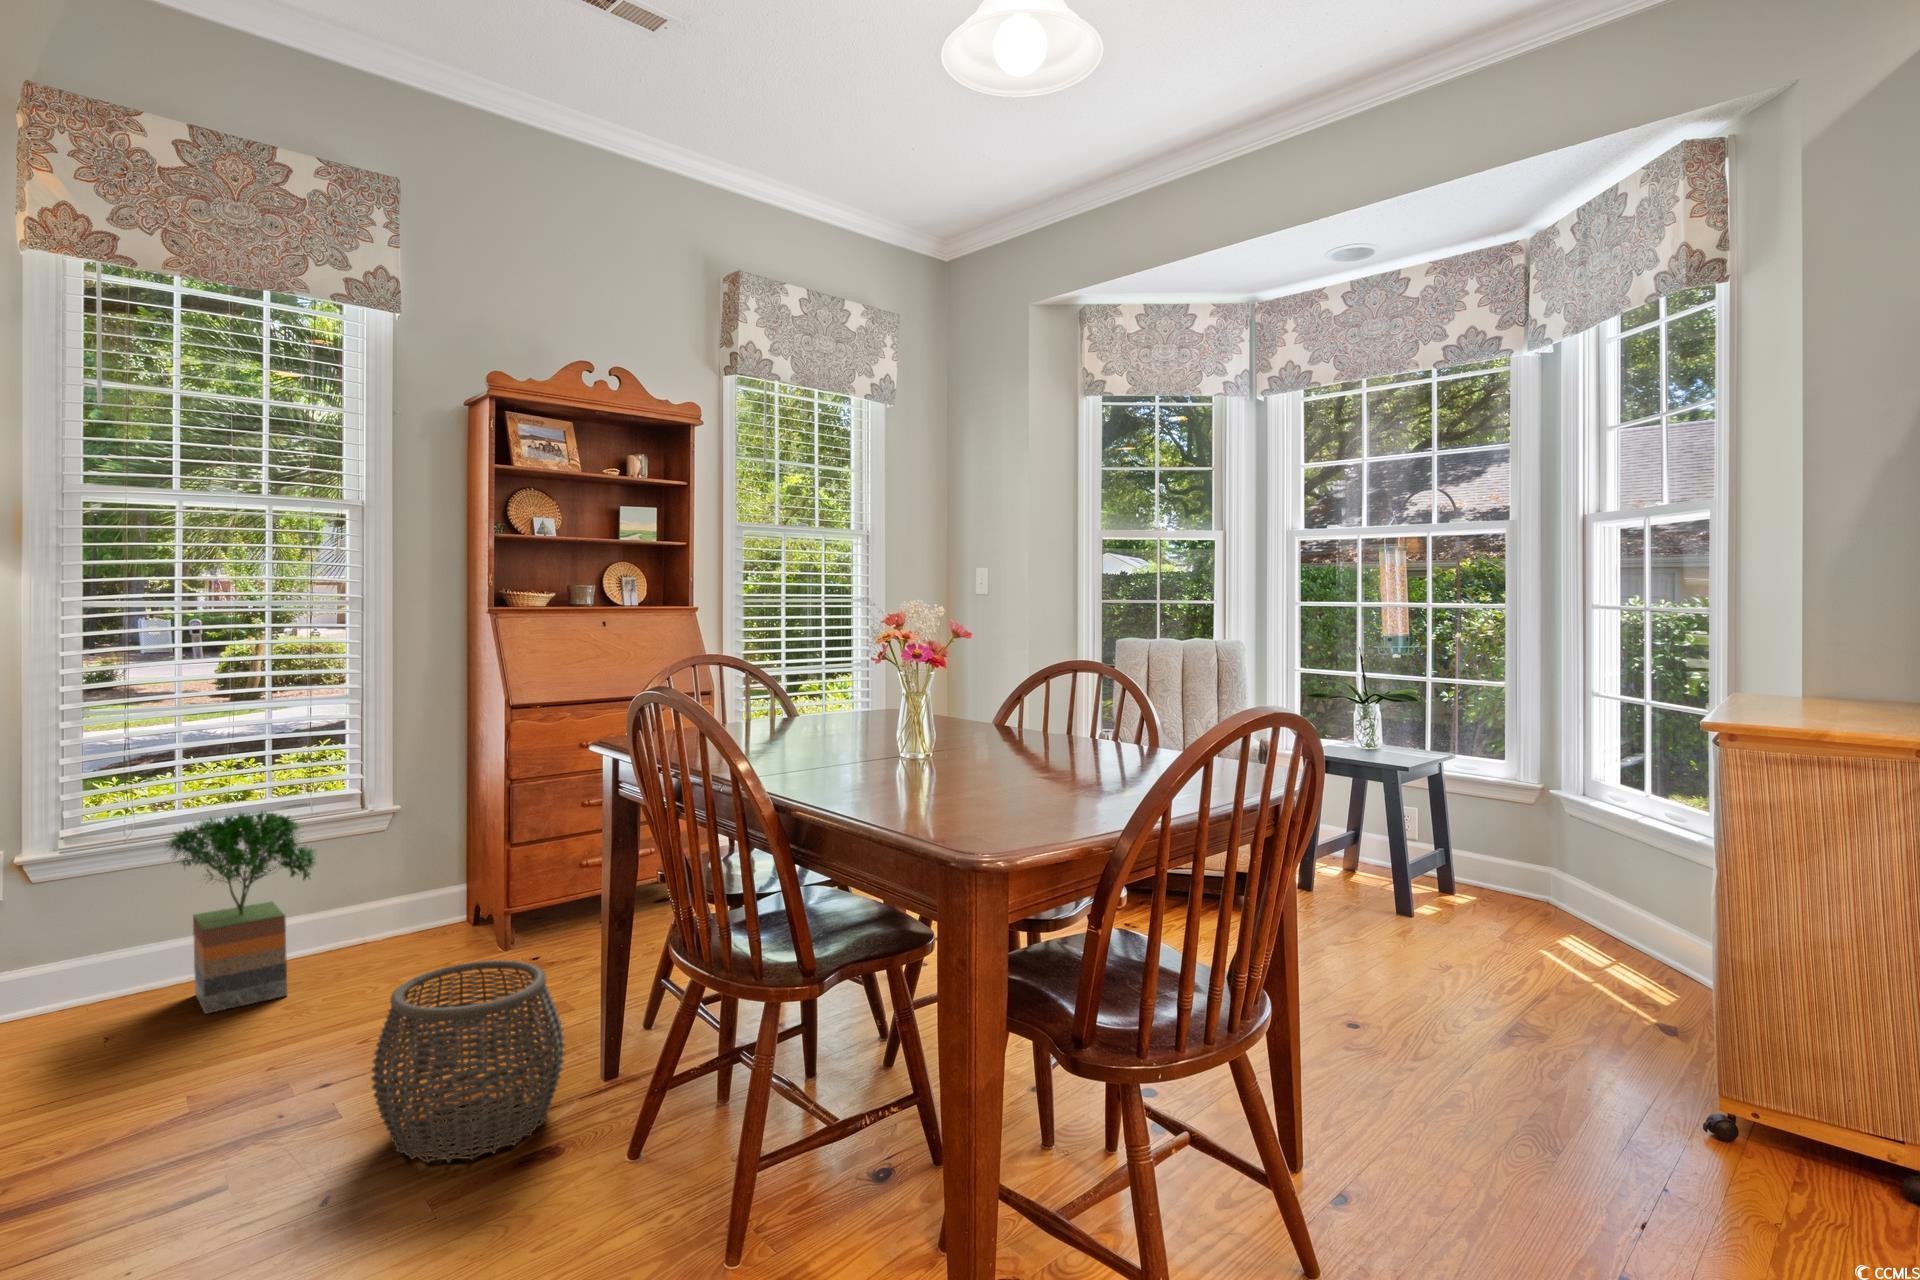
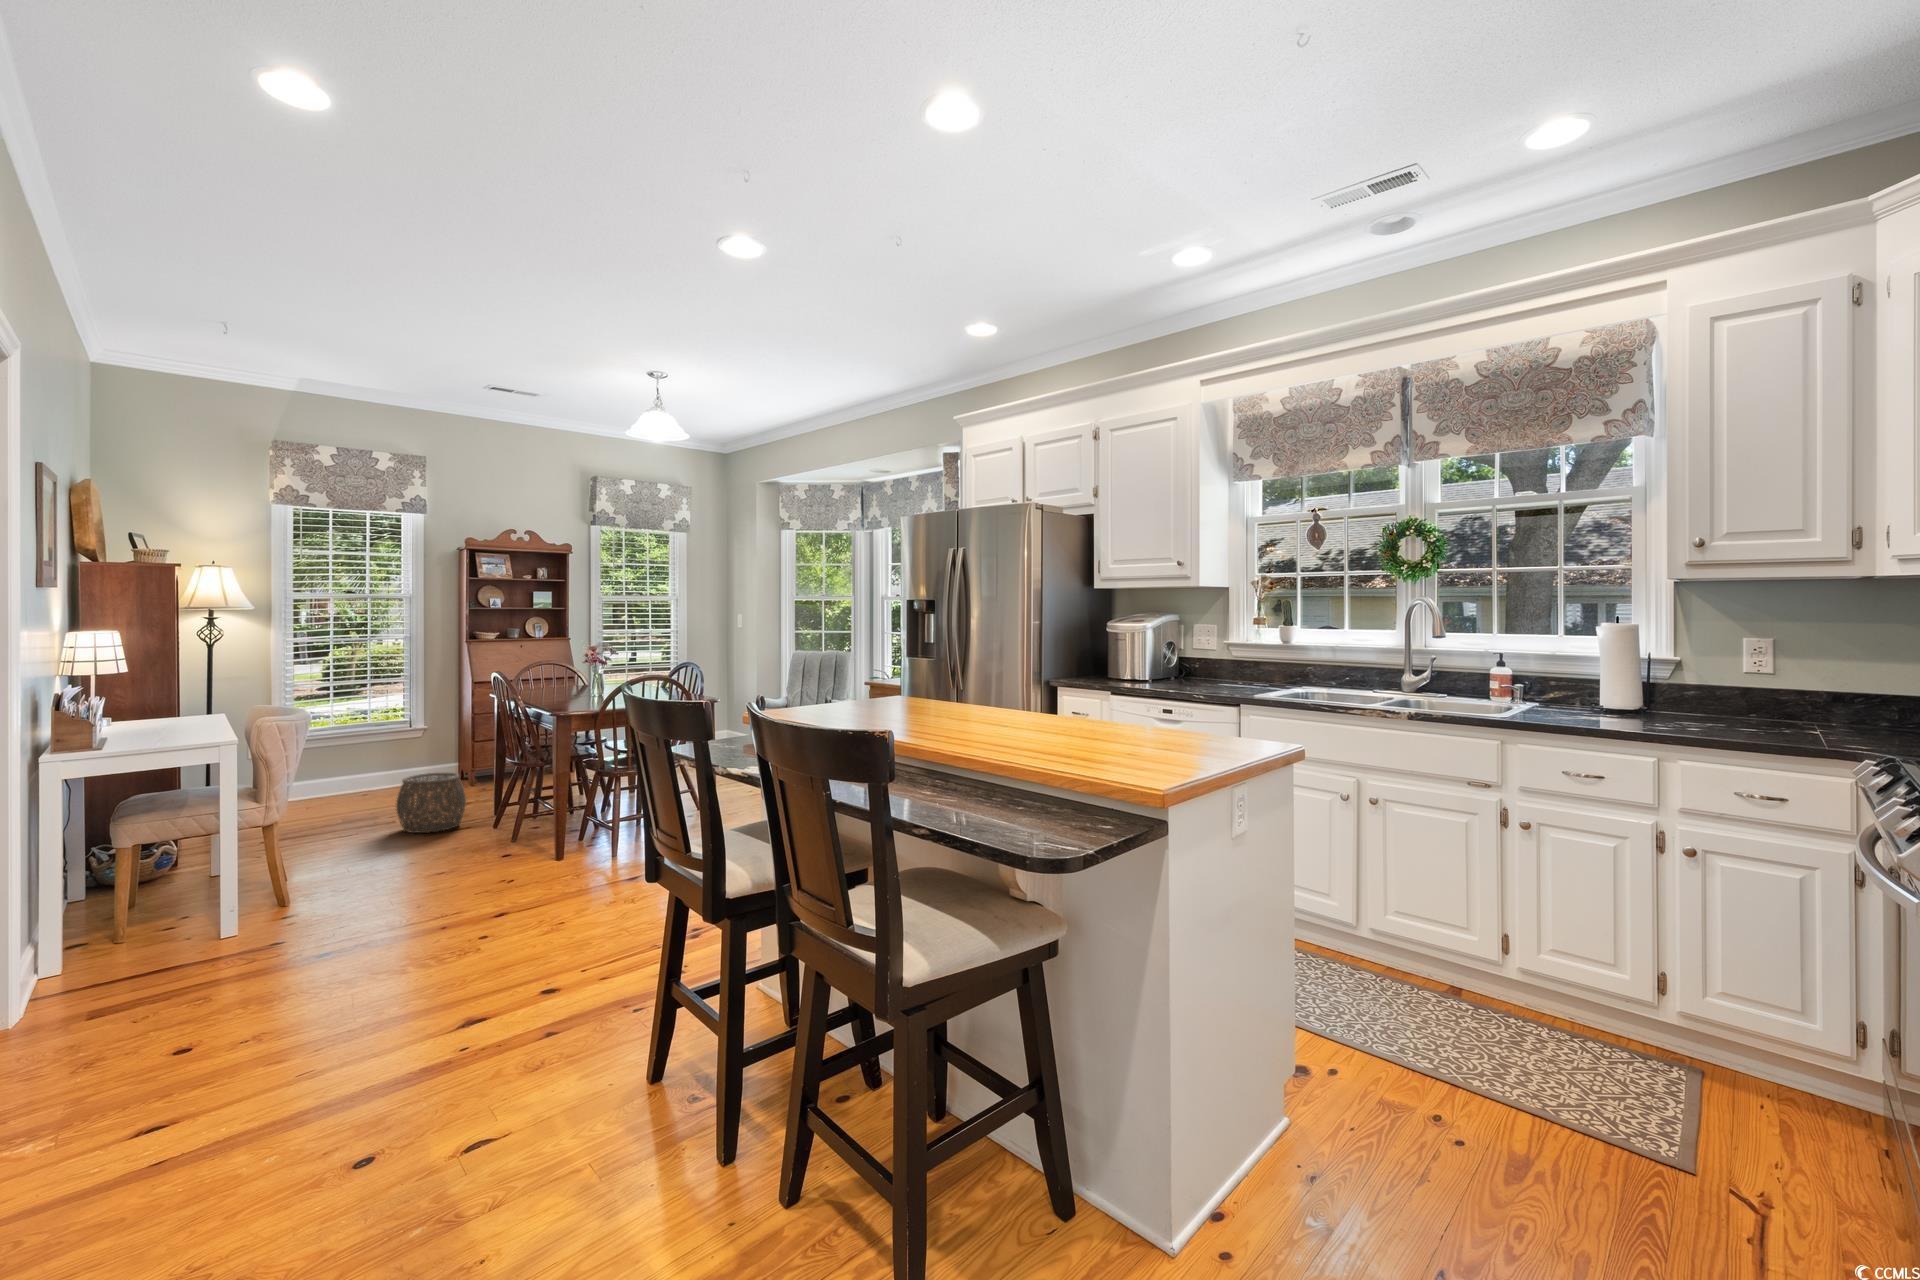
potted tree: present [165,812,316,1013] -> none [325,725,389,804]

